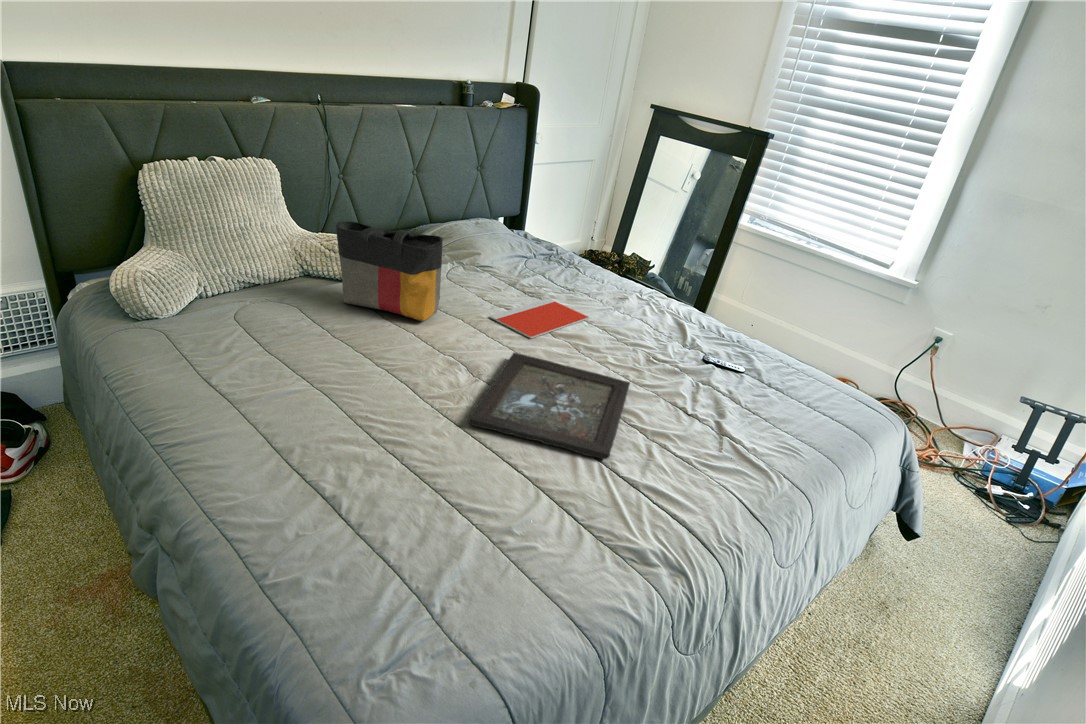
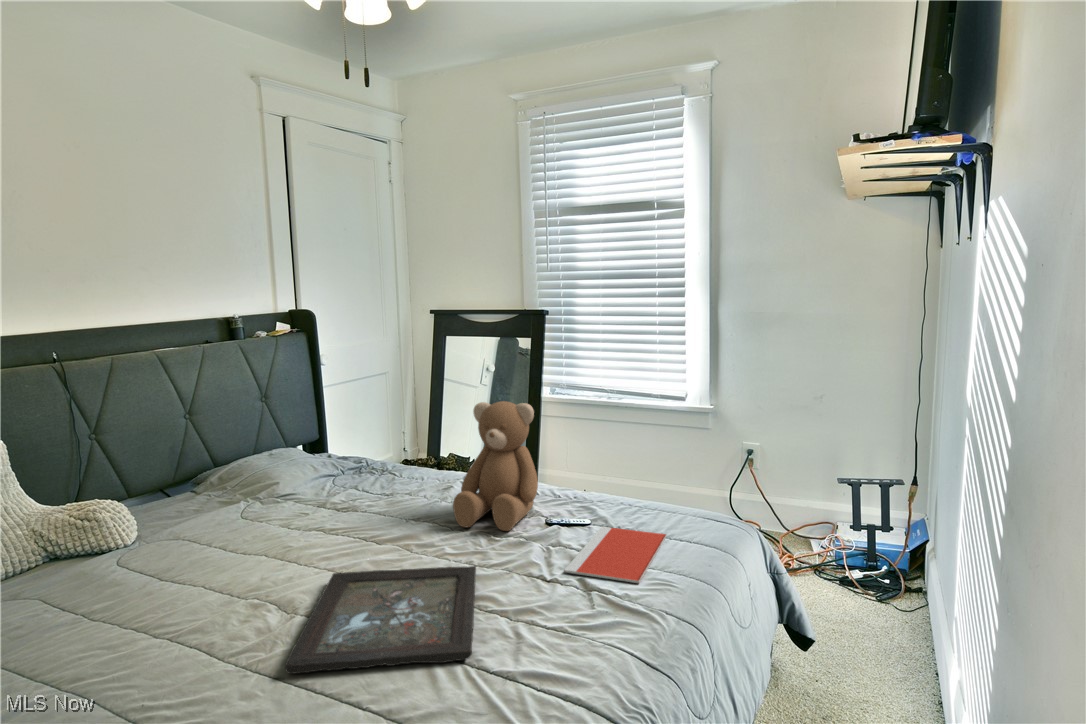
tote bag: present [336,222,443,321] -> none [80,466,232,579]
teddy bear: none [623,232,723,357] -> present [453,401,538,531]
notebook: present [489,299,589,338] -> present [564,527,667,583]

